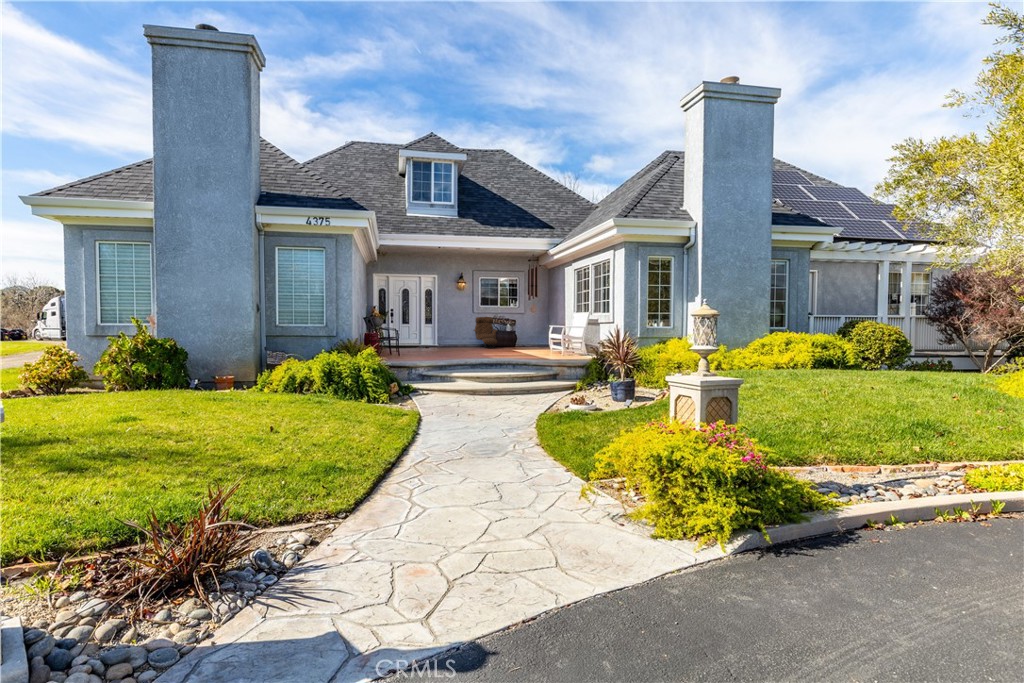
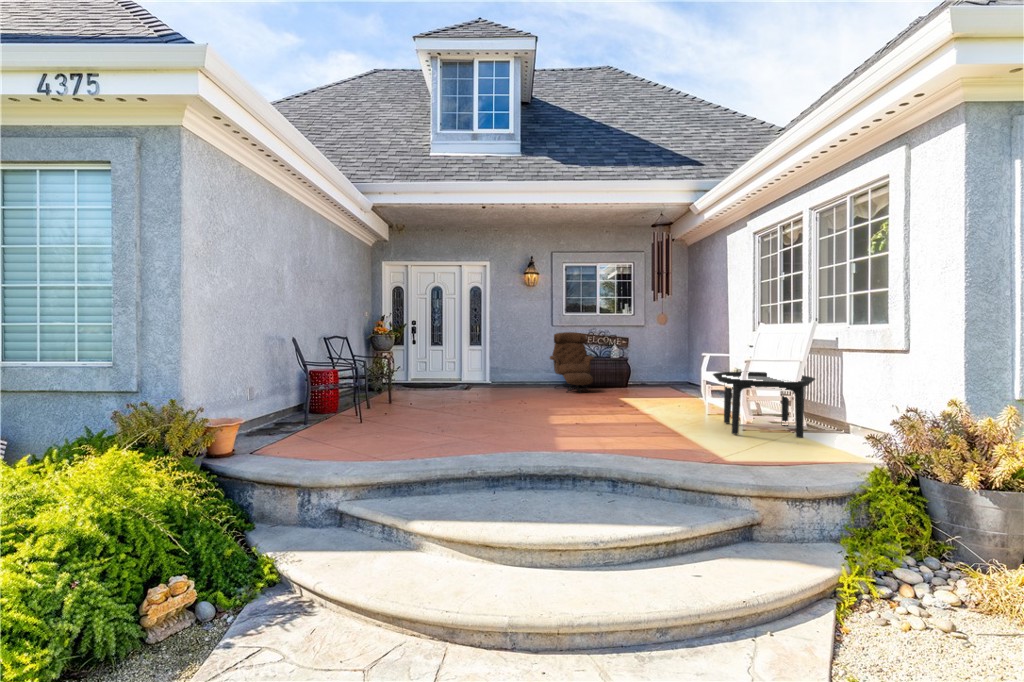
round table: none [551,333,590,358] -> present [713,372,815,438]

